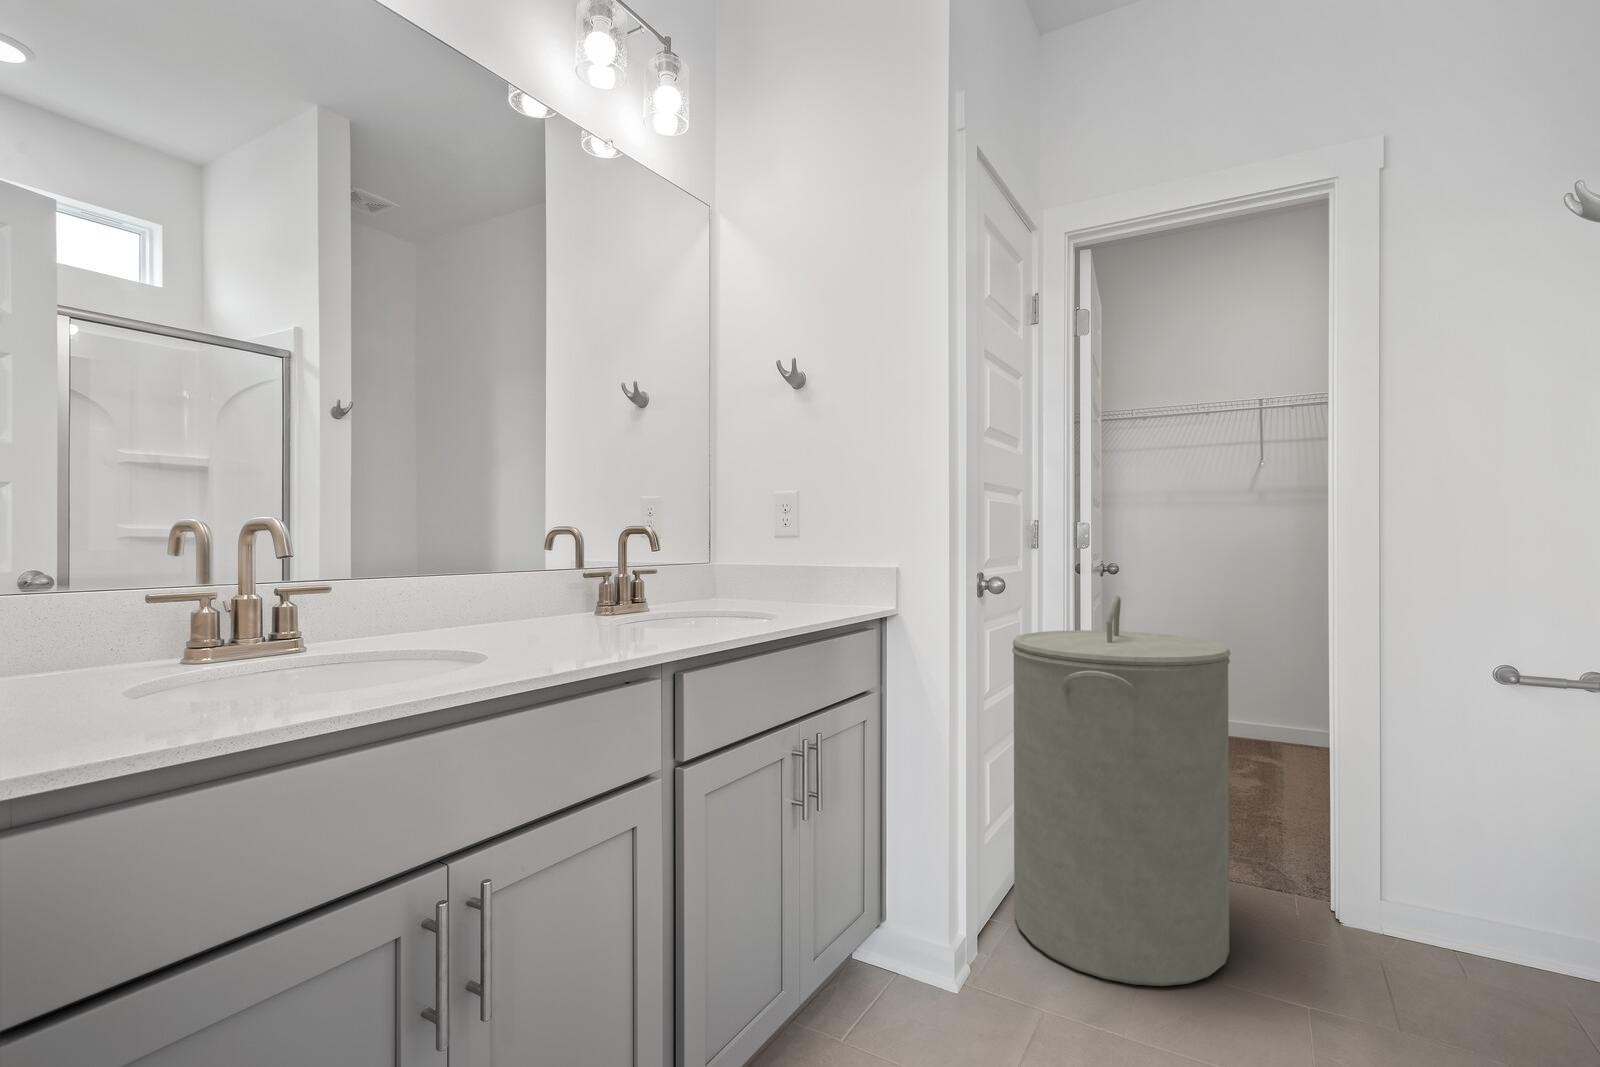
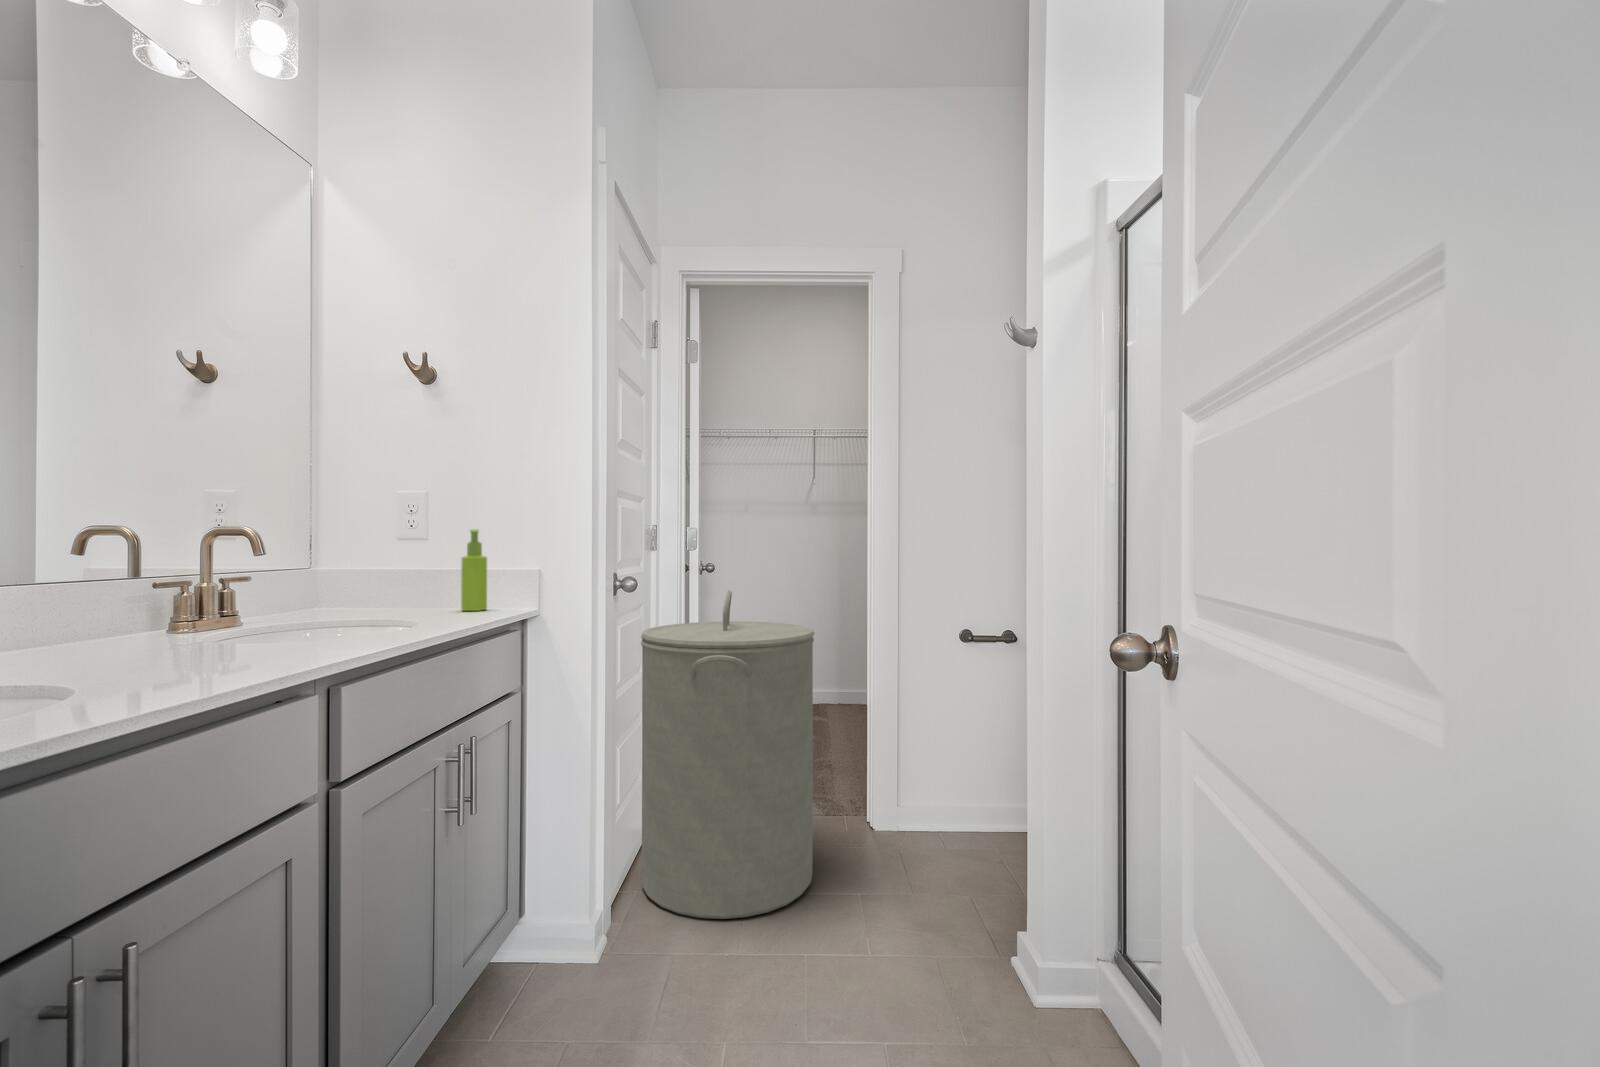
soap dispenser: none [826,527,849,607] -> present [461,529,487,611]

